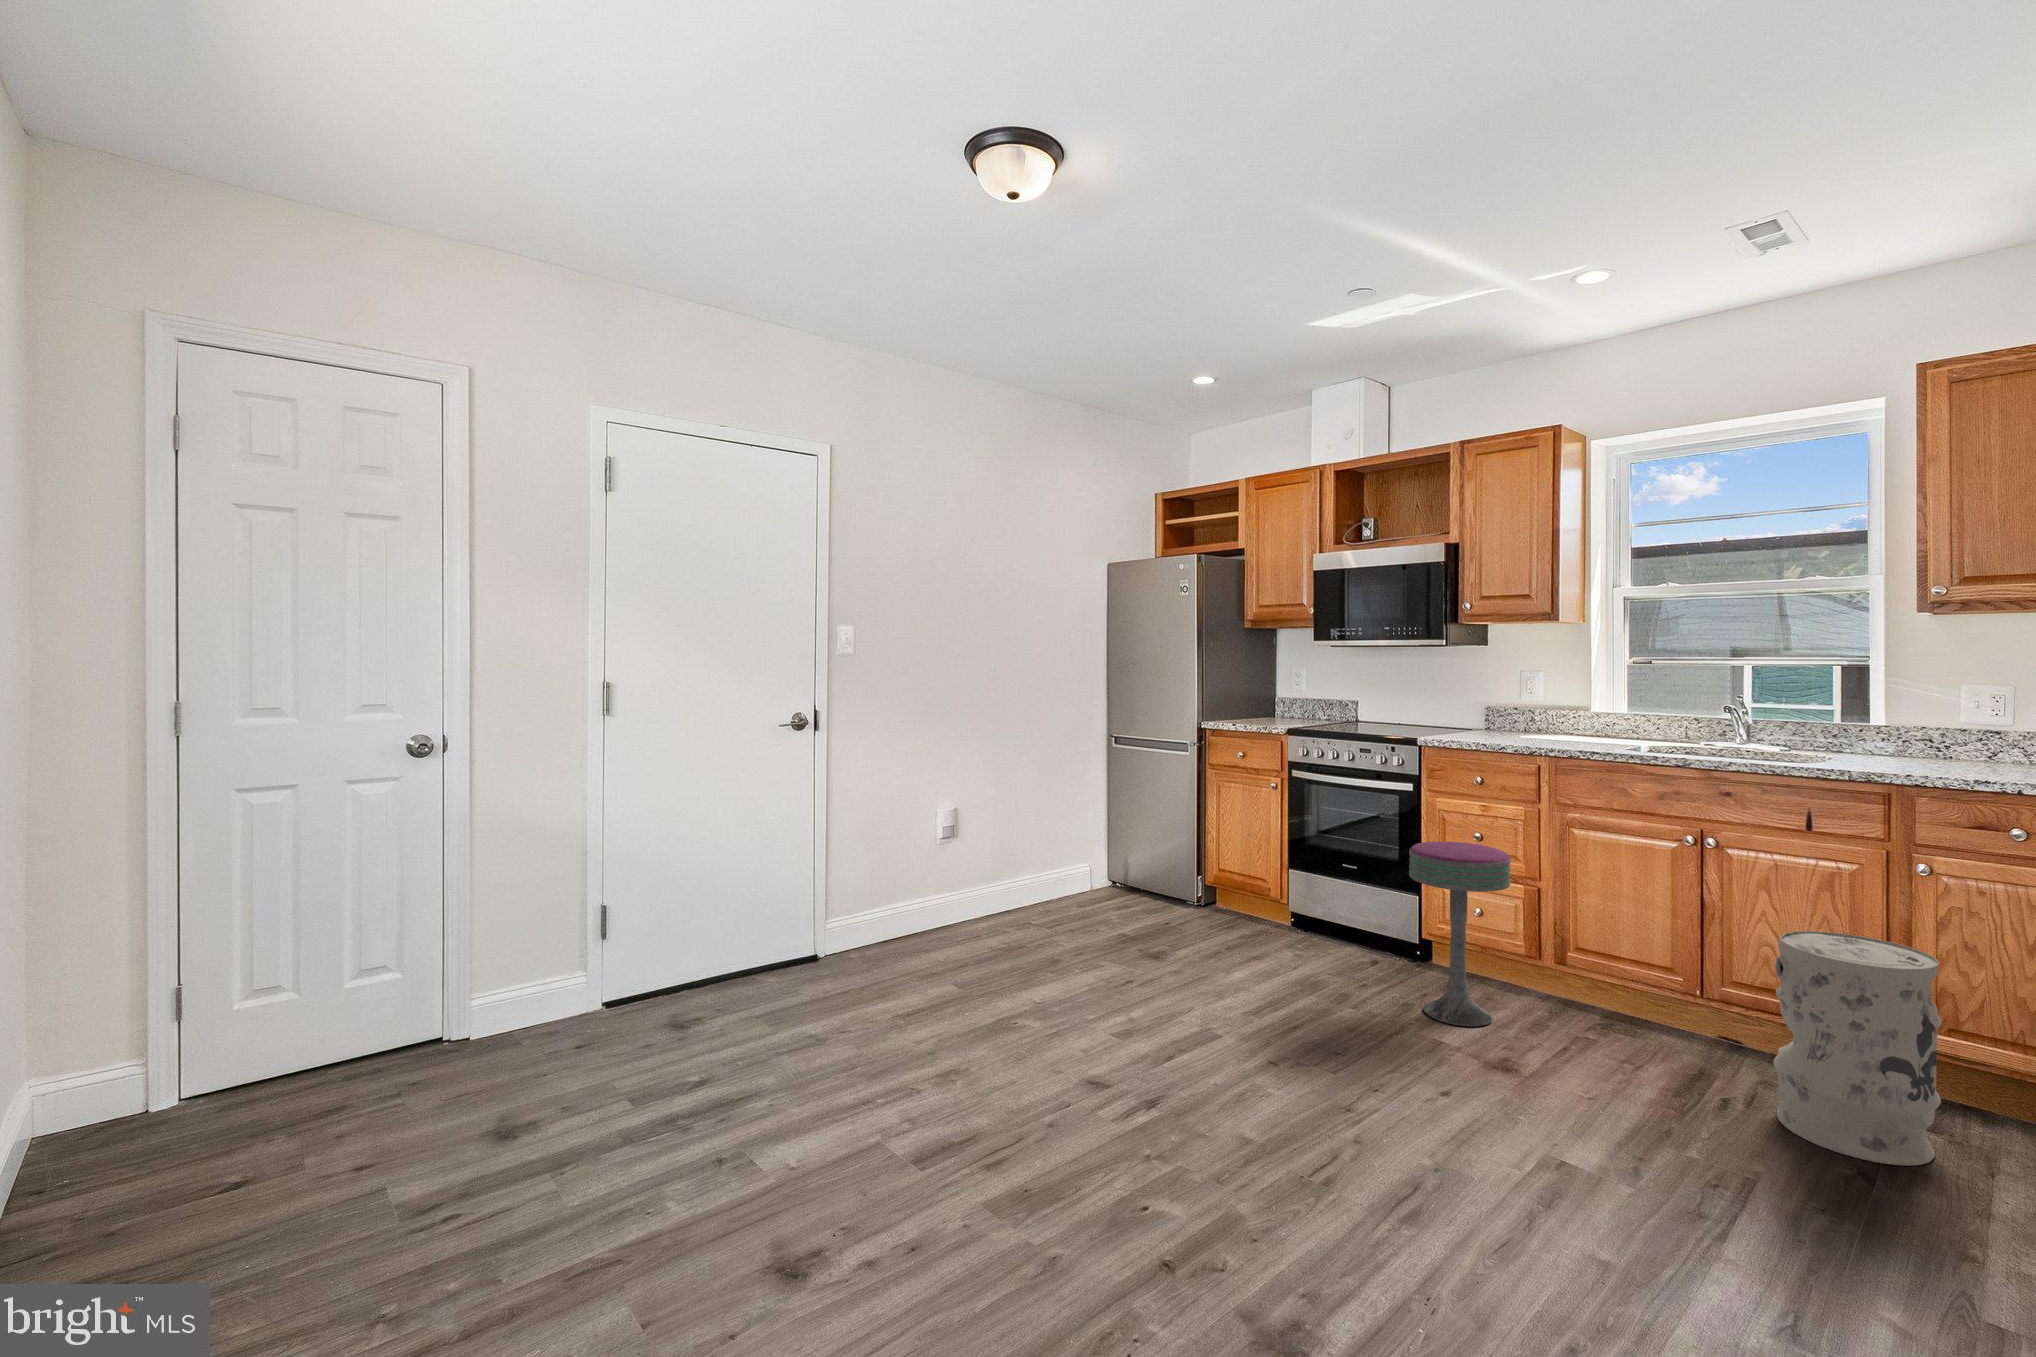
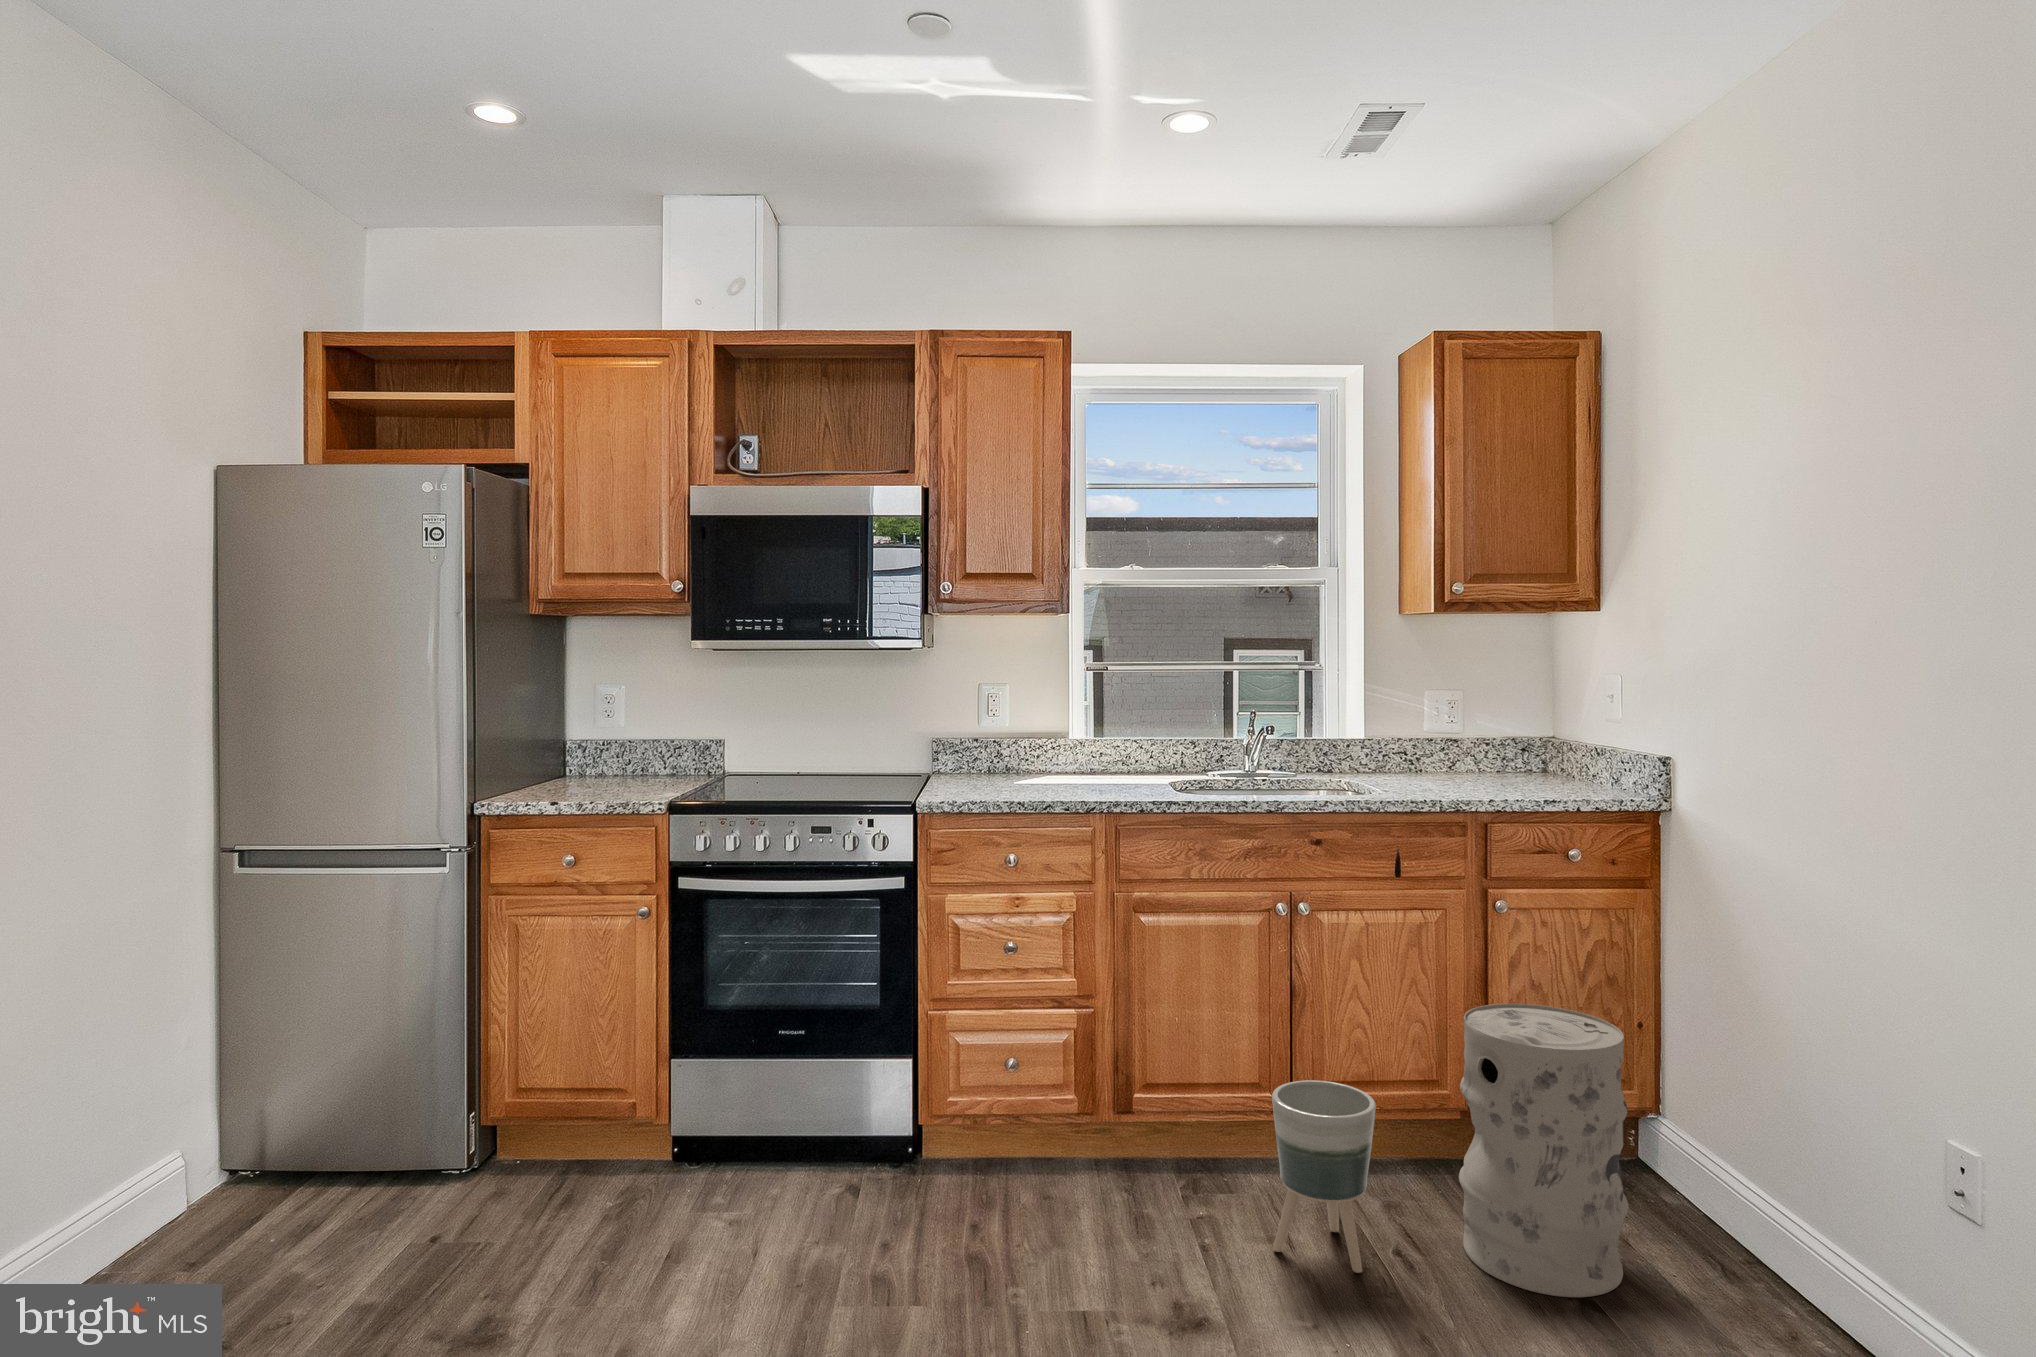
bar stool: present [1409,841,1511,1027] -> none [978,964,1129,1281]
planter: none [1612,953,1698,1085] -> present [1272,1080,1376,1273]

